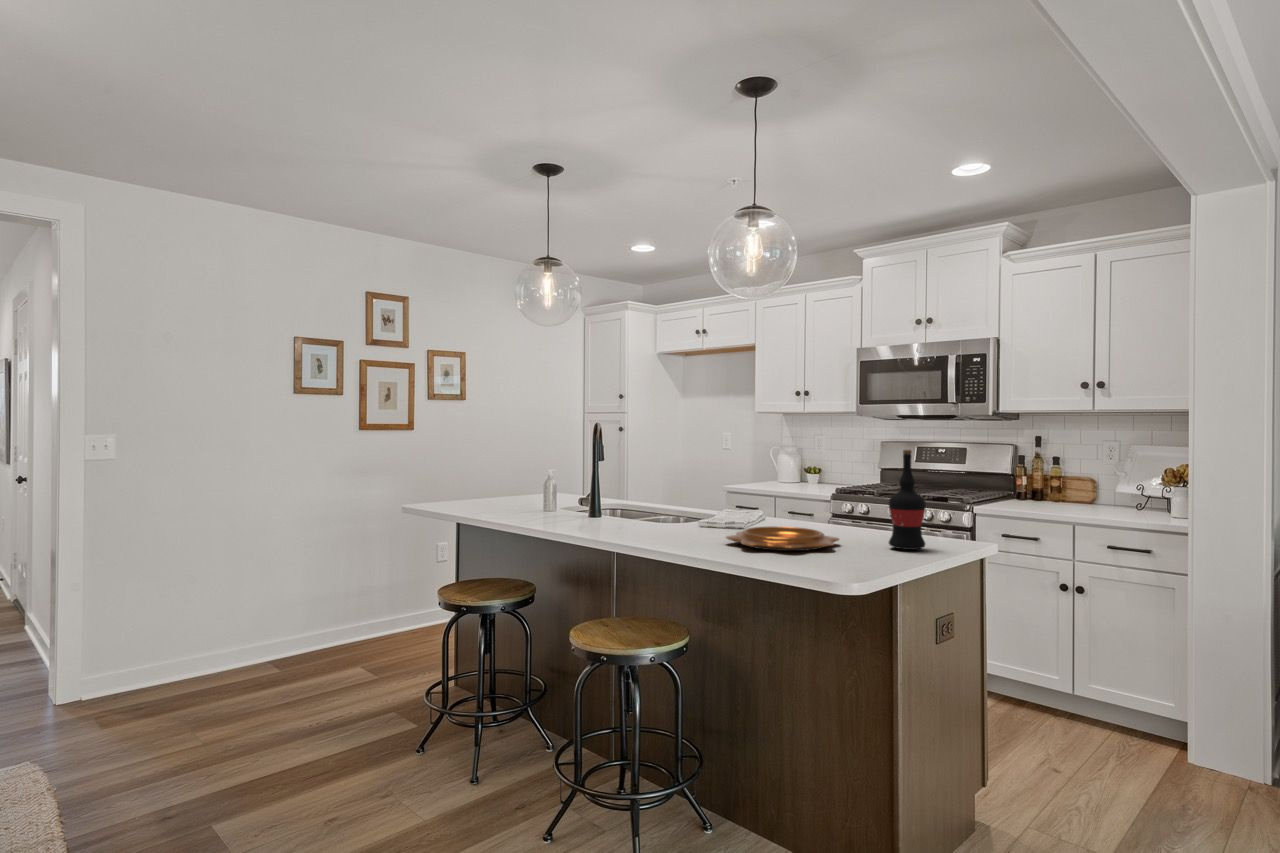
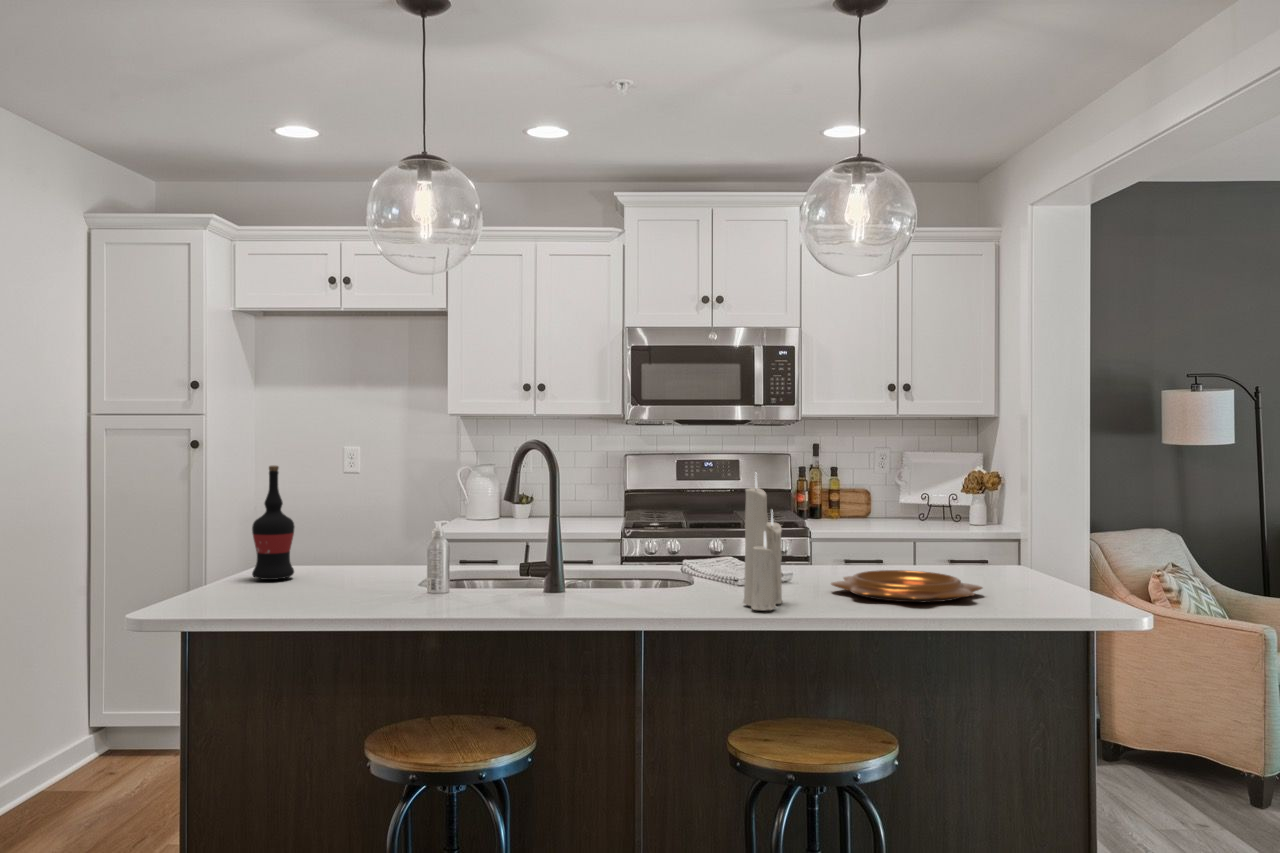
candle: none [639,442,682,541] -> present [743,475,782,610]
wine bottle: present [889,450,926,550] -> present [252,465,295,580]

